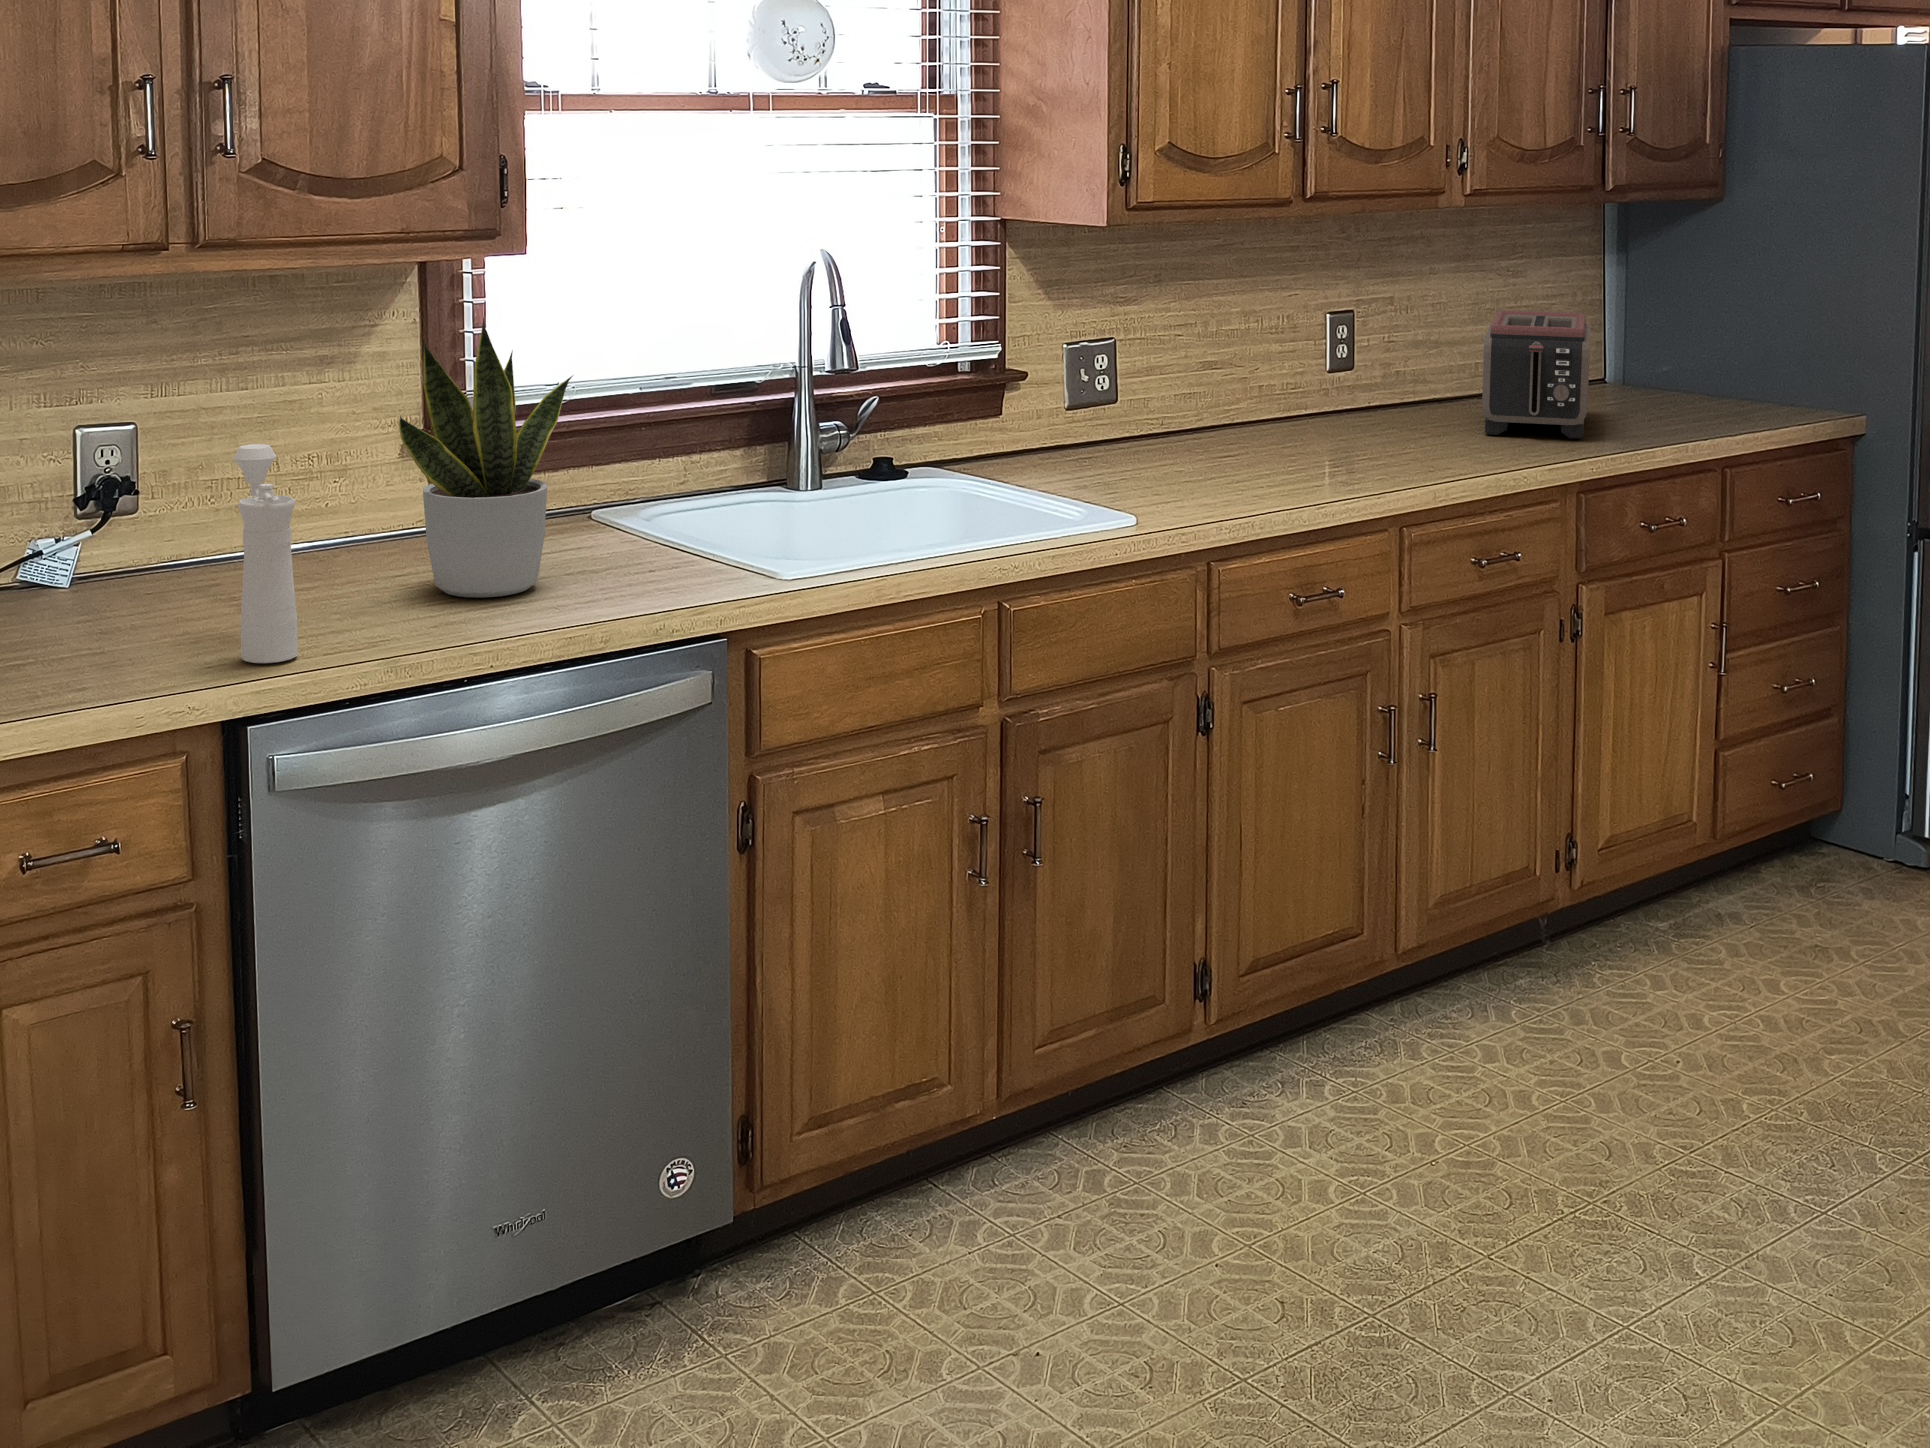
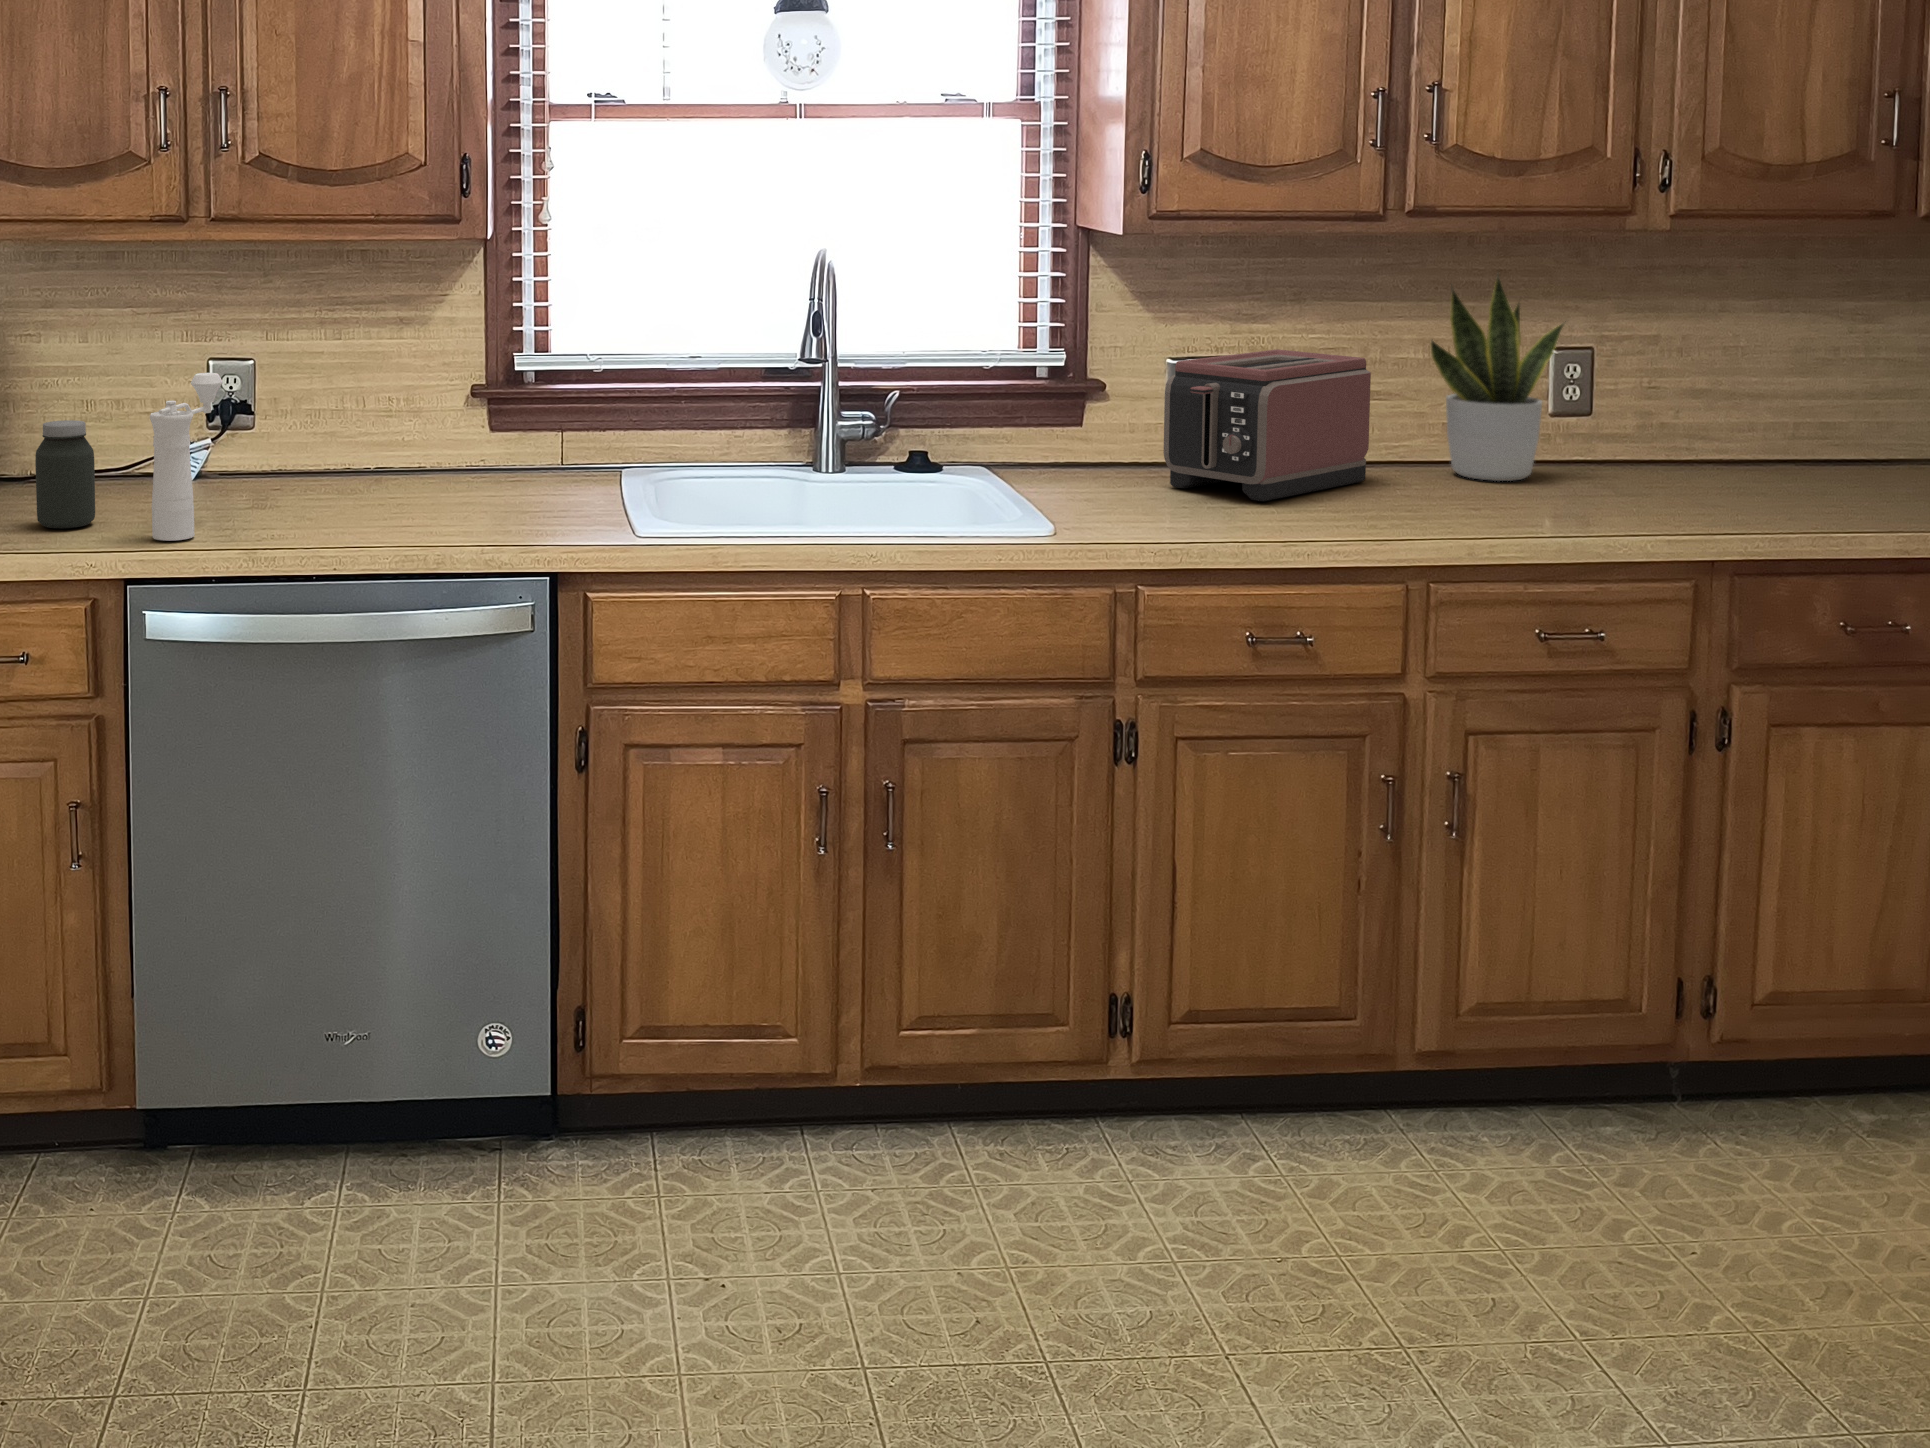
toaster: present [1482,310,1591,439] -> present [1163,349,1371,501]
potted plant: present [399,318,572,598] -> present [1431,276,1566,481]
jar: none [34,524,119,671] -> present [35,420,95,528]

